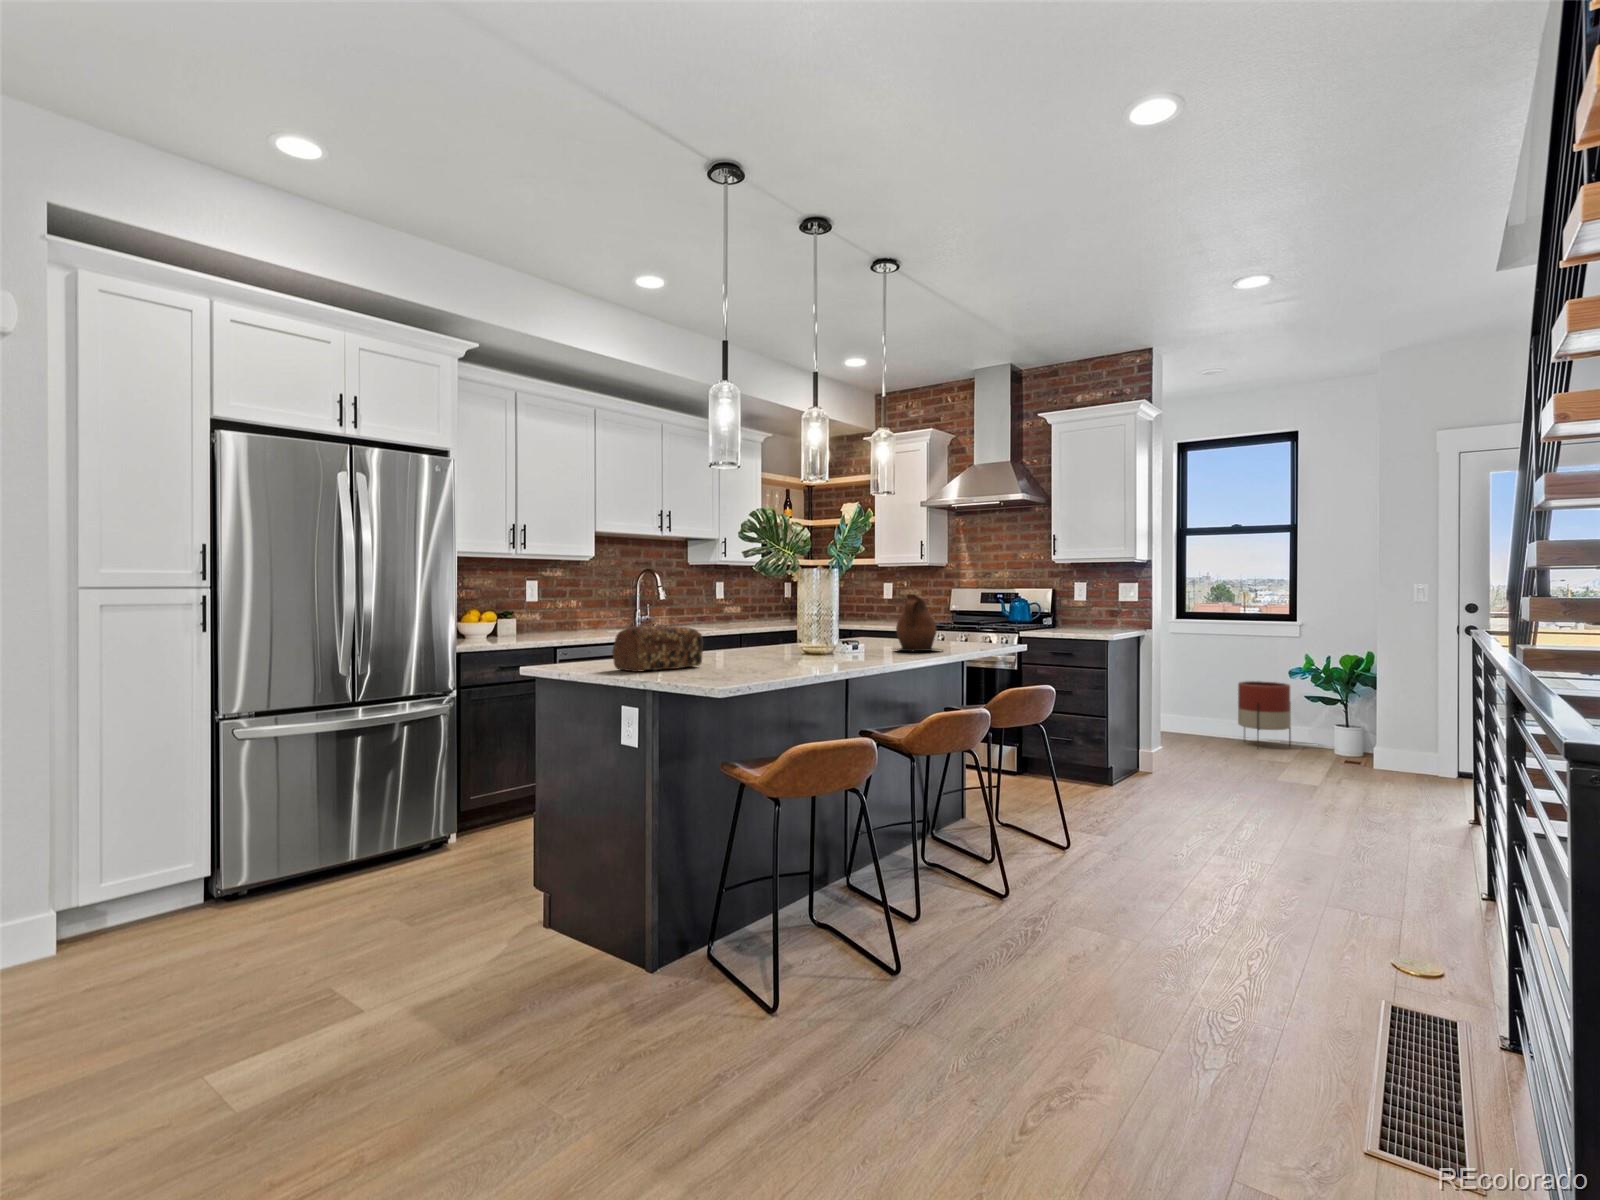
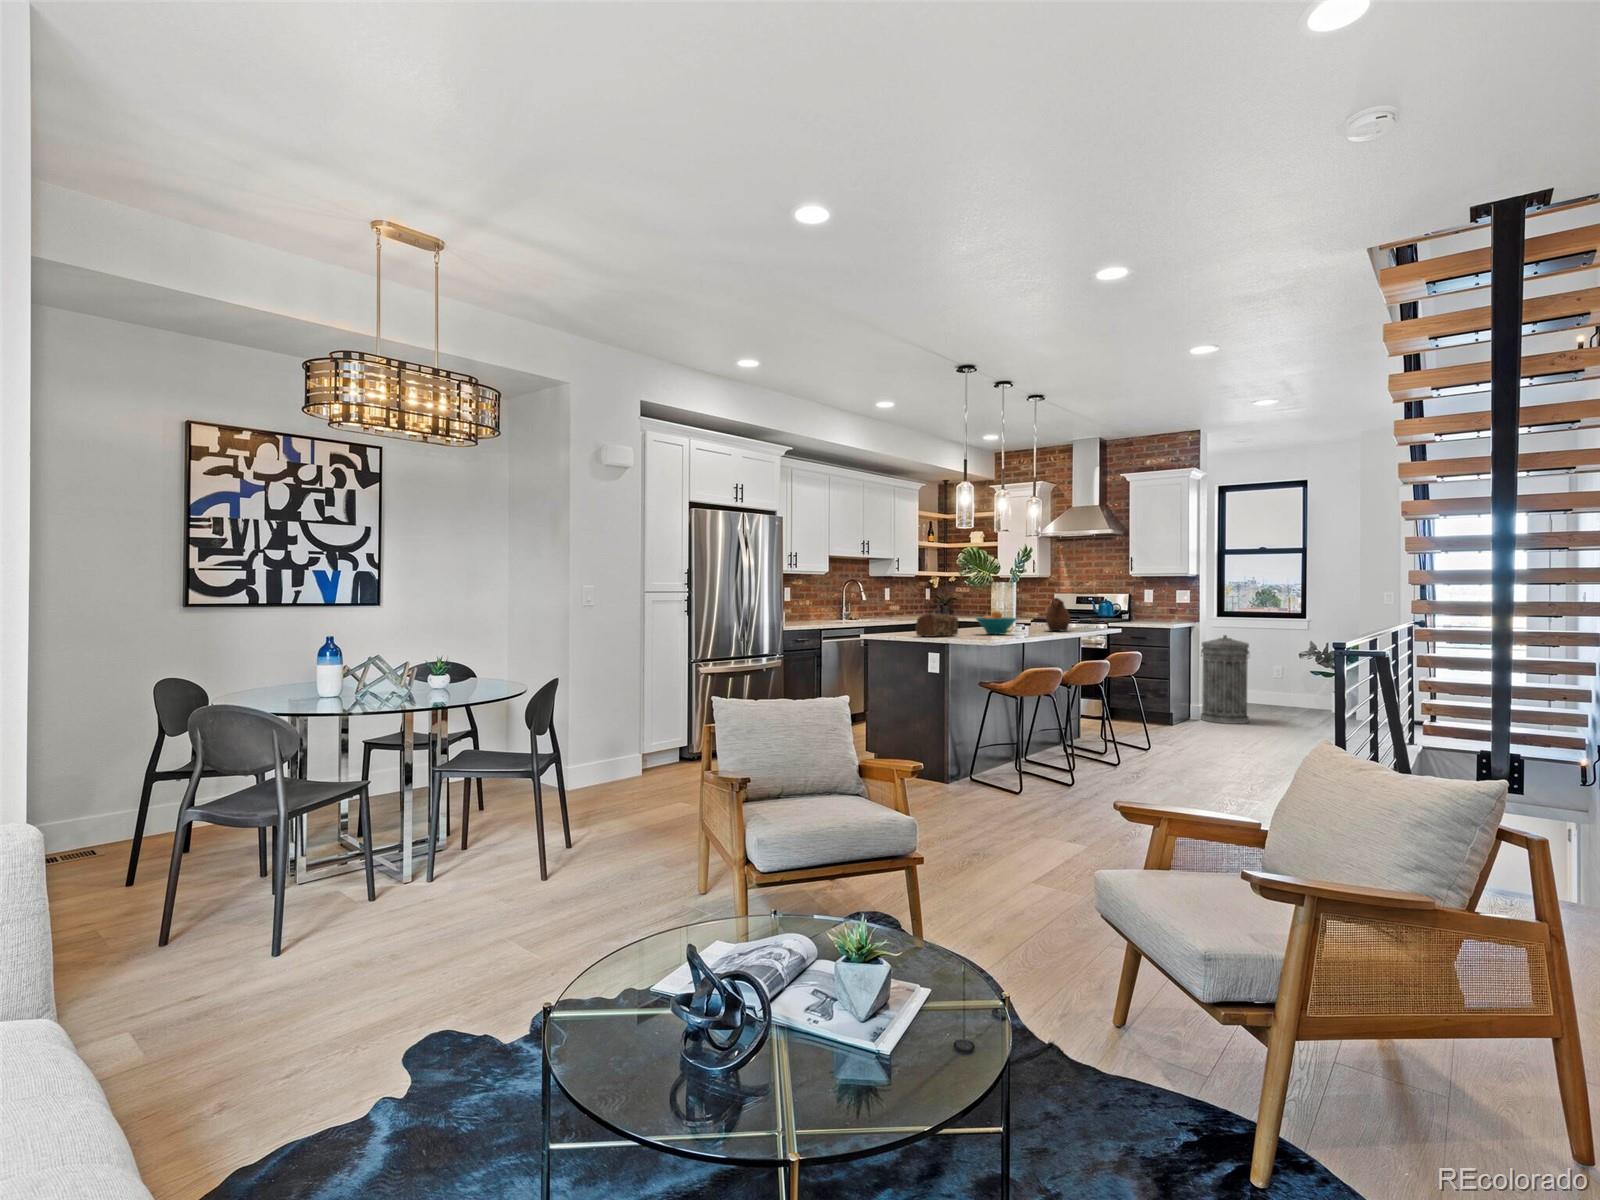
fruit bowl: none [749,618,824,662] -> present [976,611,1016,635]
trash can: none [1154,648,1224,780] -> present [1201,635,1249,724]
planter: present [1238,681,1291,748] -> none [1262,662,1301,709]

